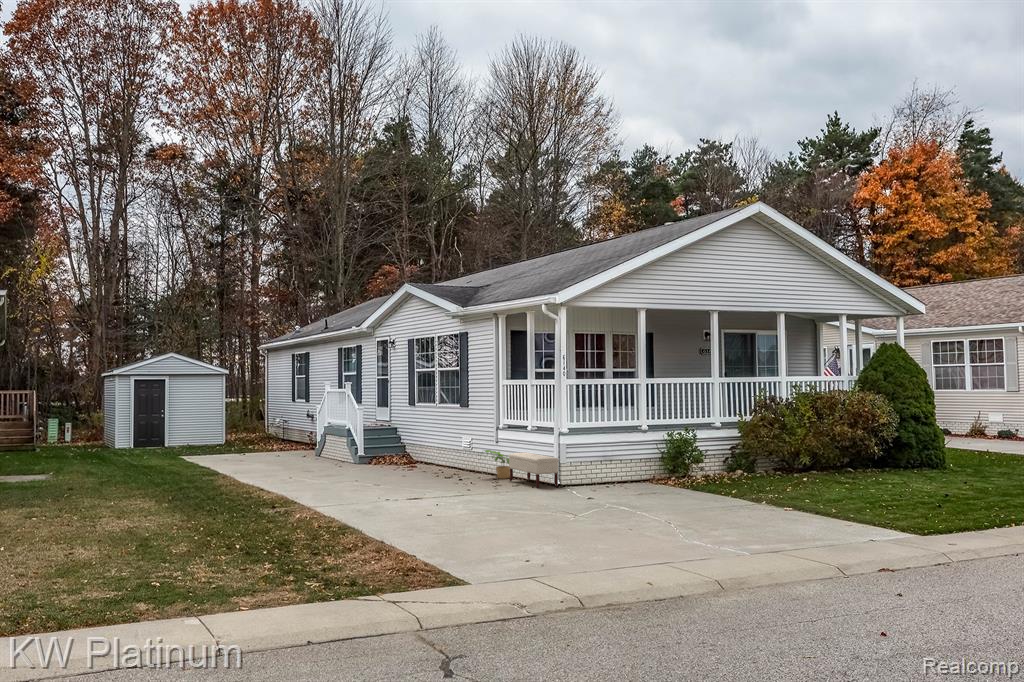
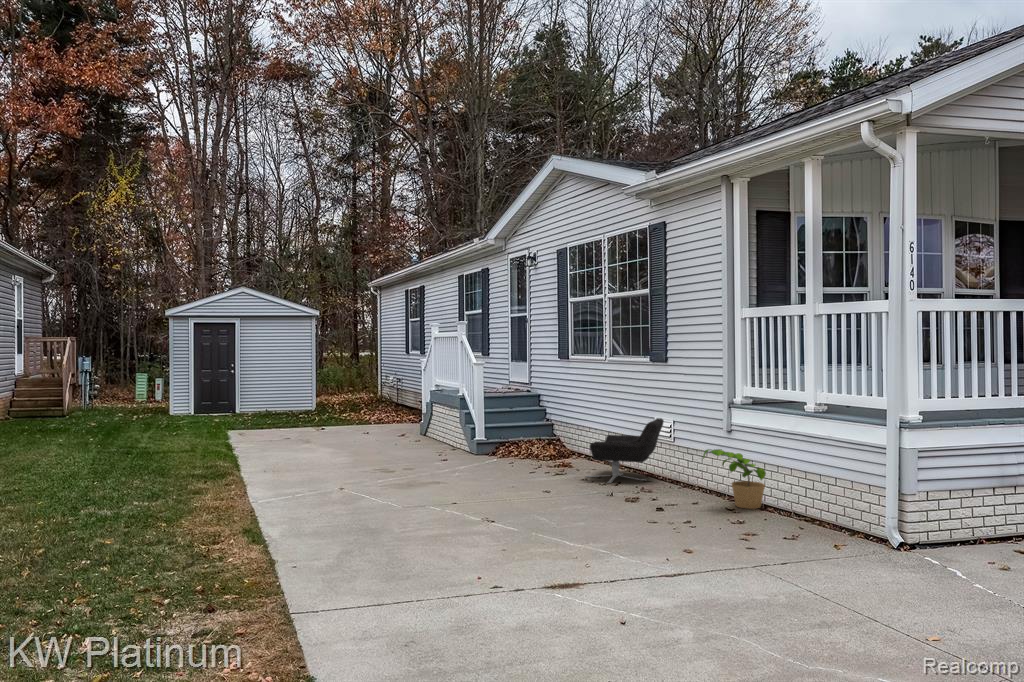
lounge chair: none [425,438,467,473] -> present [588,418,664,483]
bench: present [509,452,559,488] -> none [767,459,904,552]

